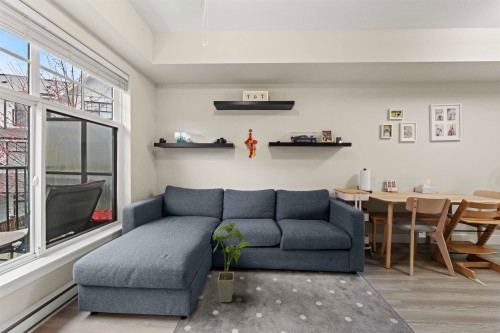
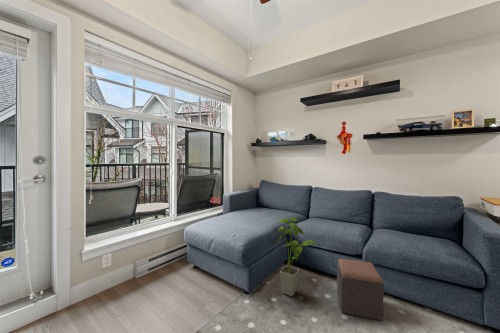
footstool: none [264,249,303,299] -> present [337,259,384,321]

